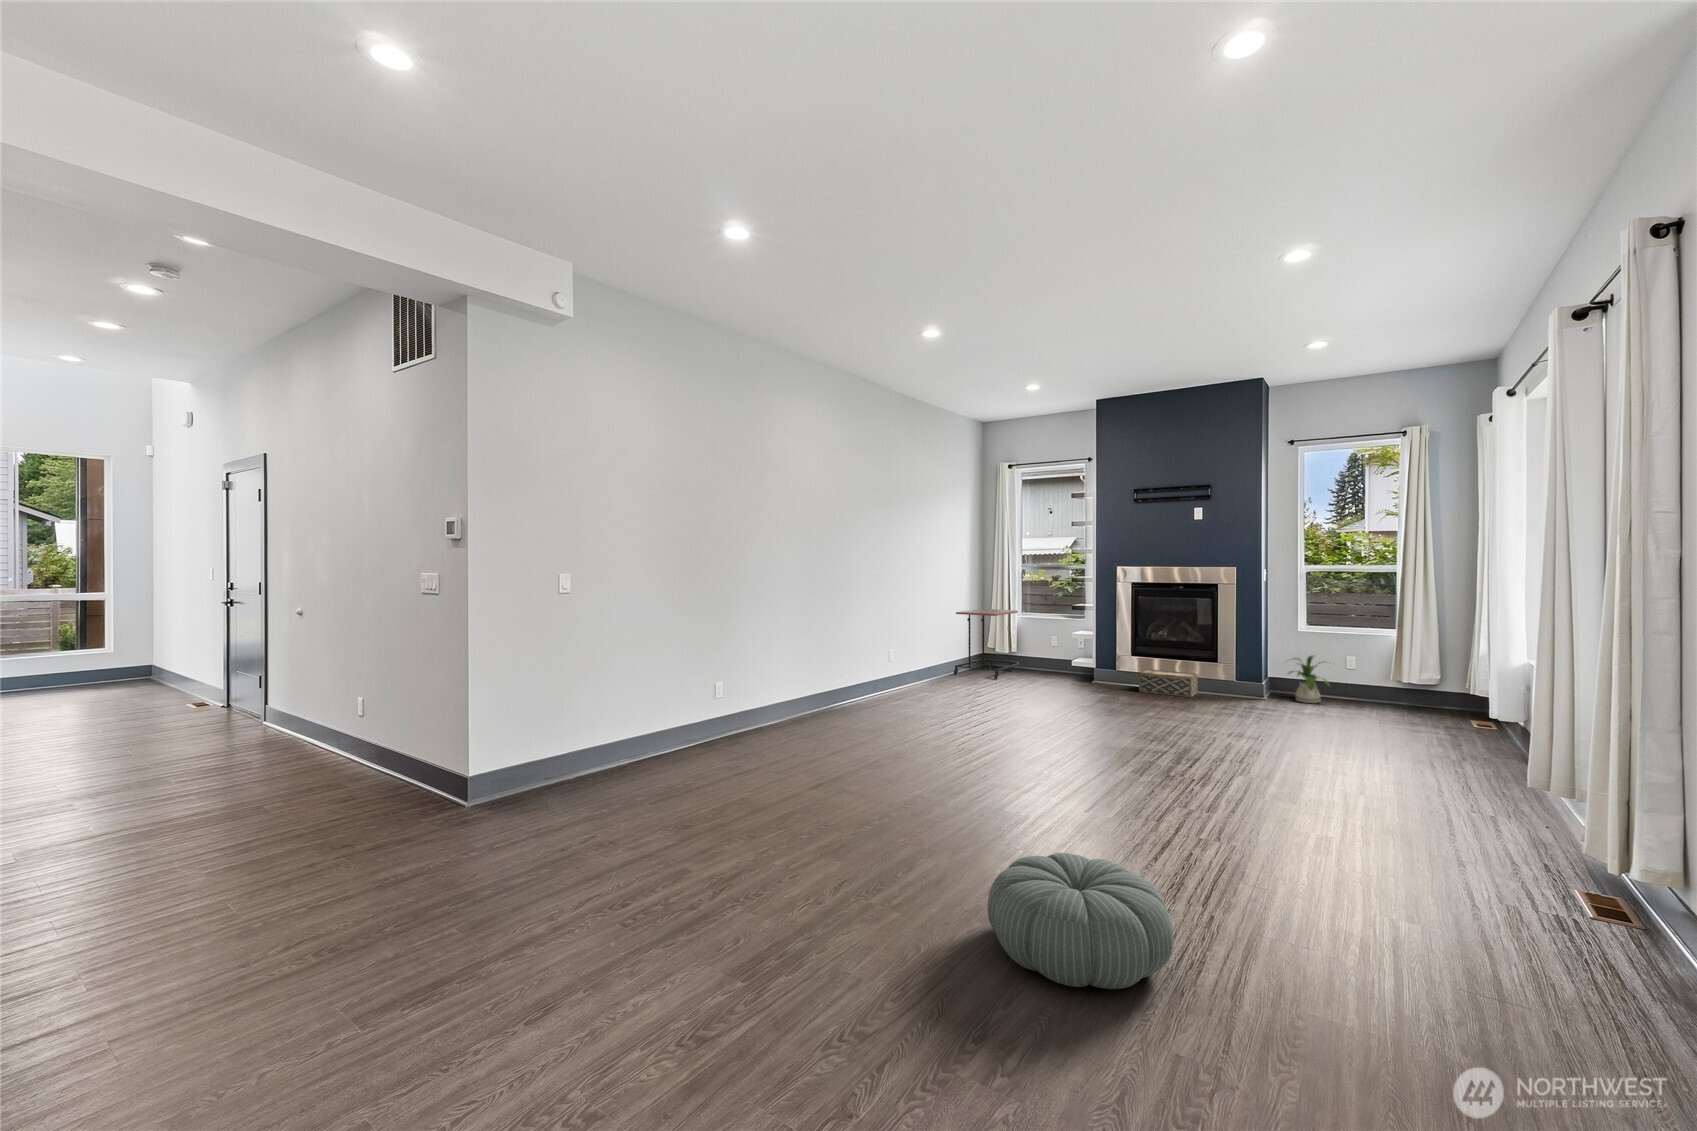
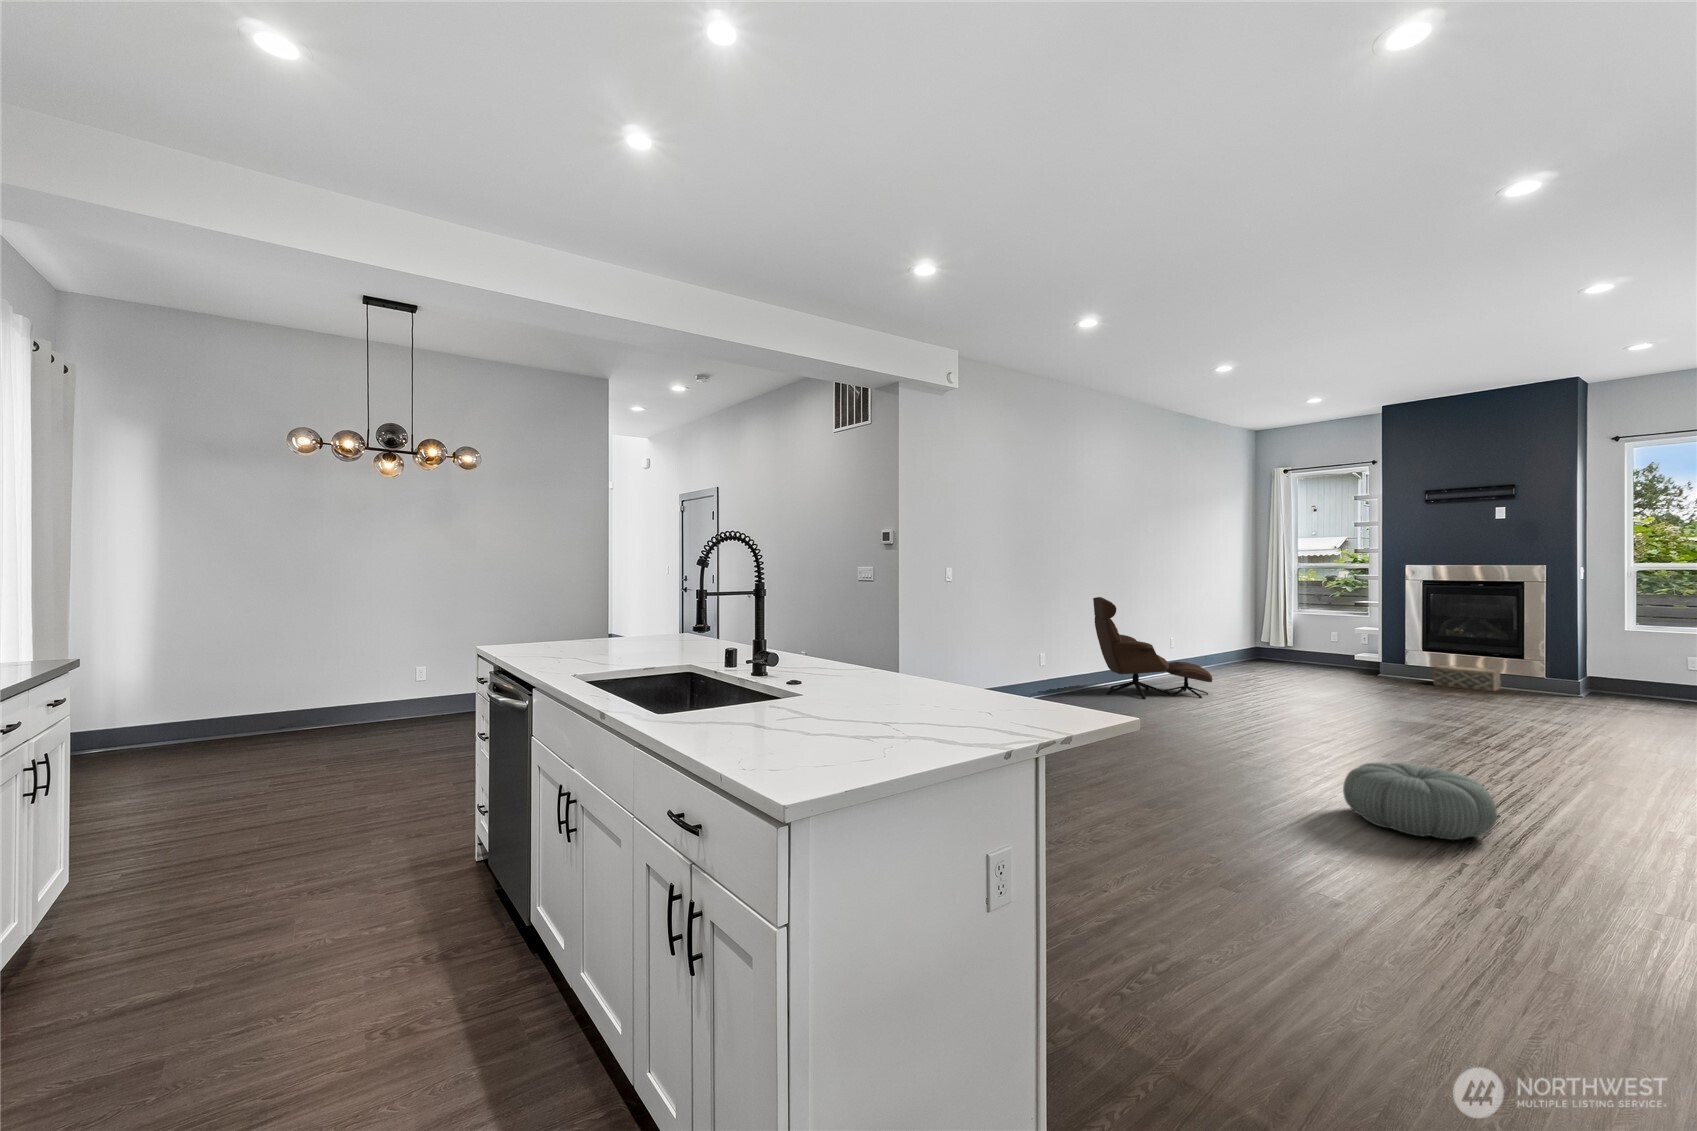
lounge chair: none [787,605,915,728] -> present [1093,597,1212,699]
side table: present [954,609,1019,679] -> none [1230,606,1296,671]
house plant: present [1290,656,1330,703] -> none [1605,653,1669,702]

